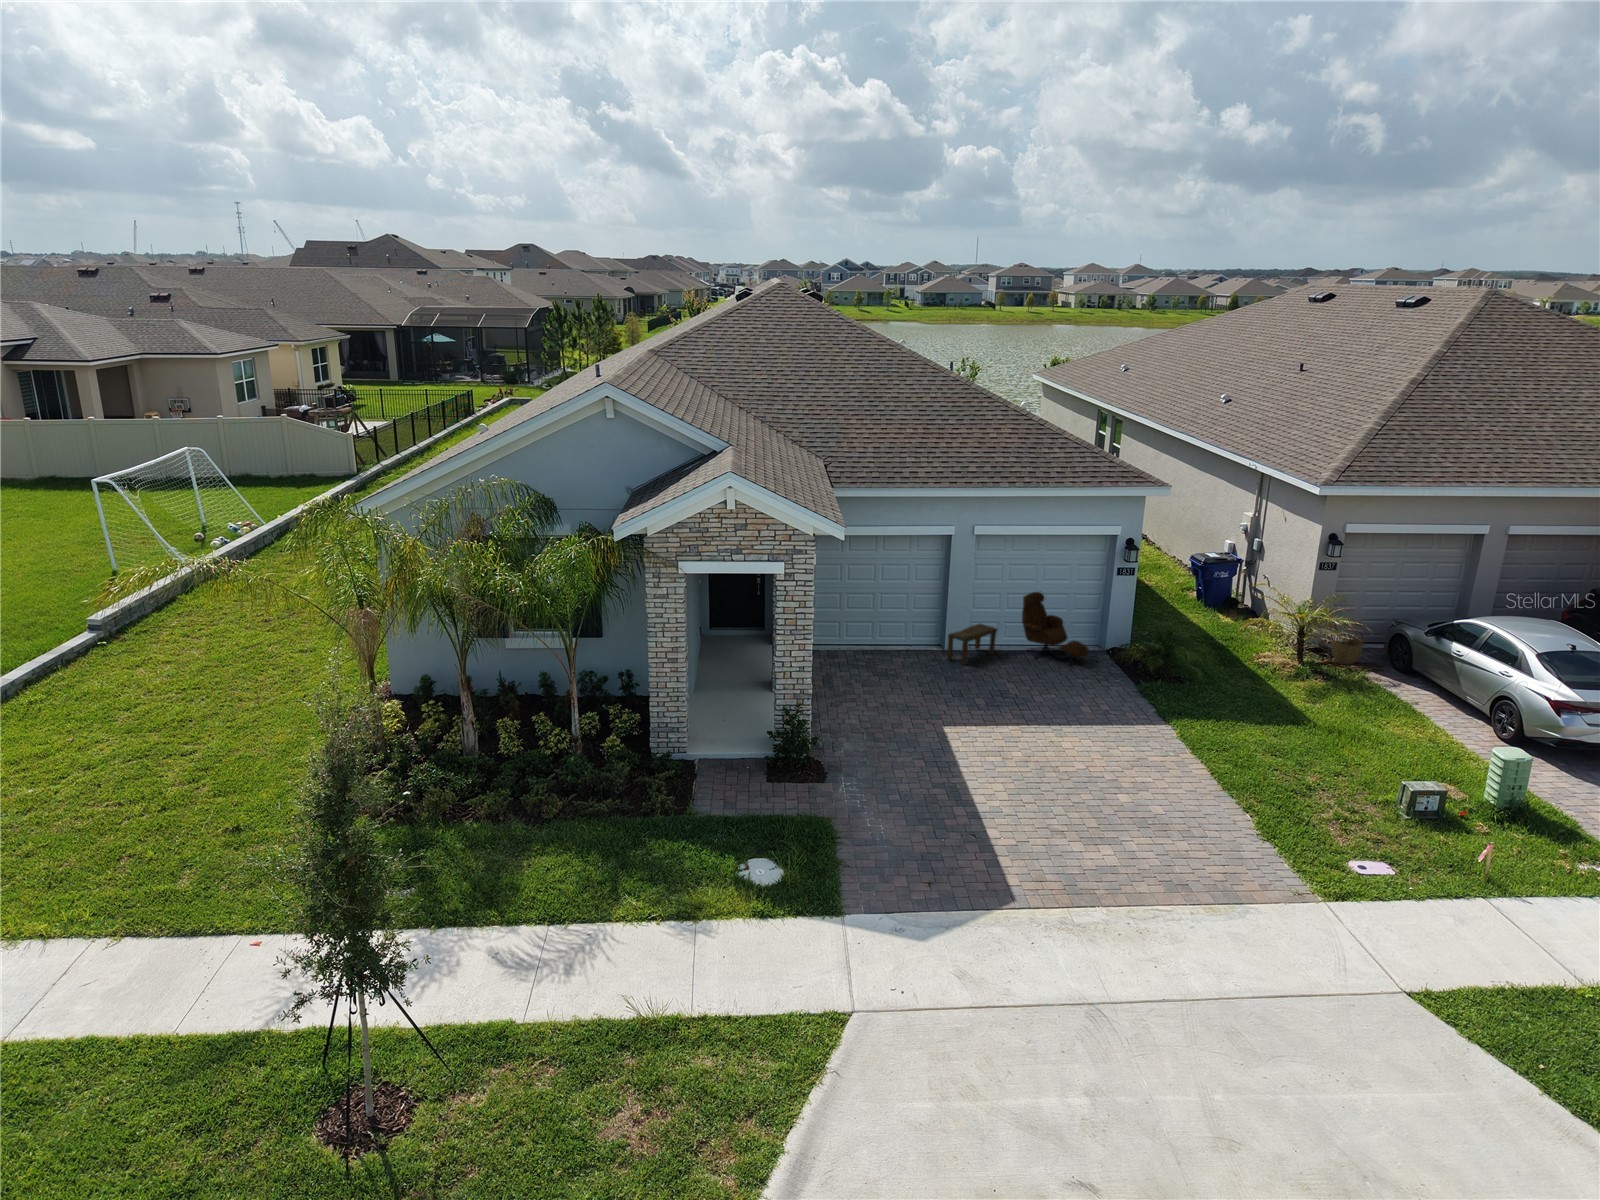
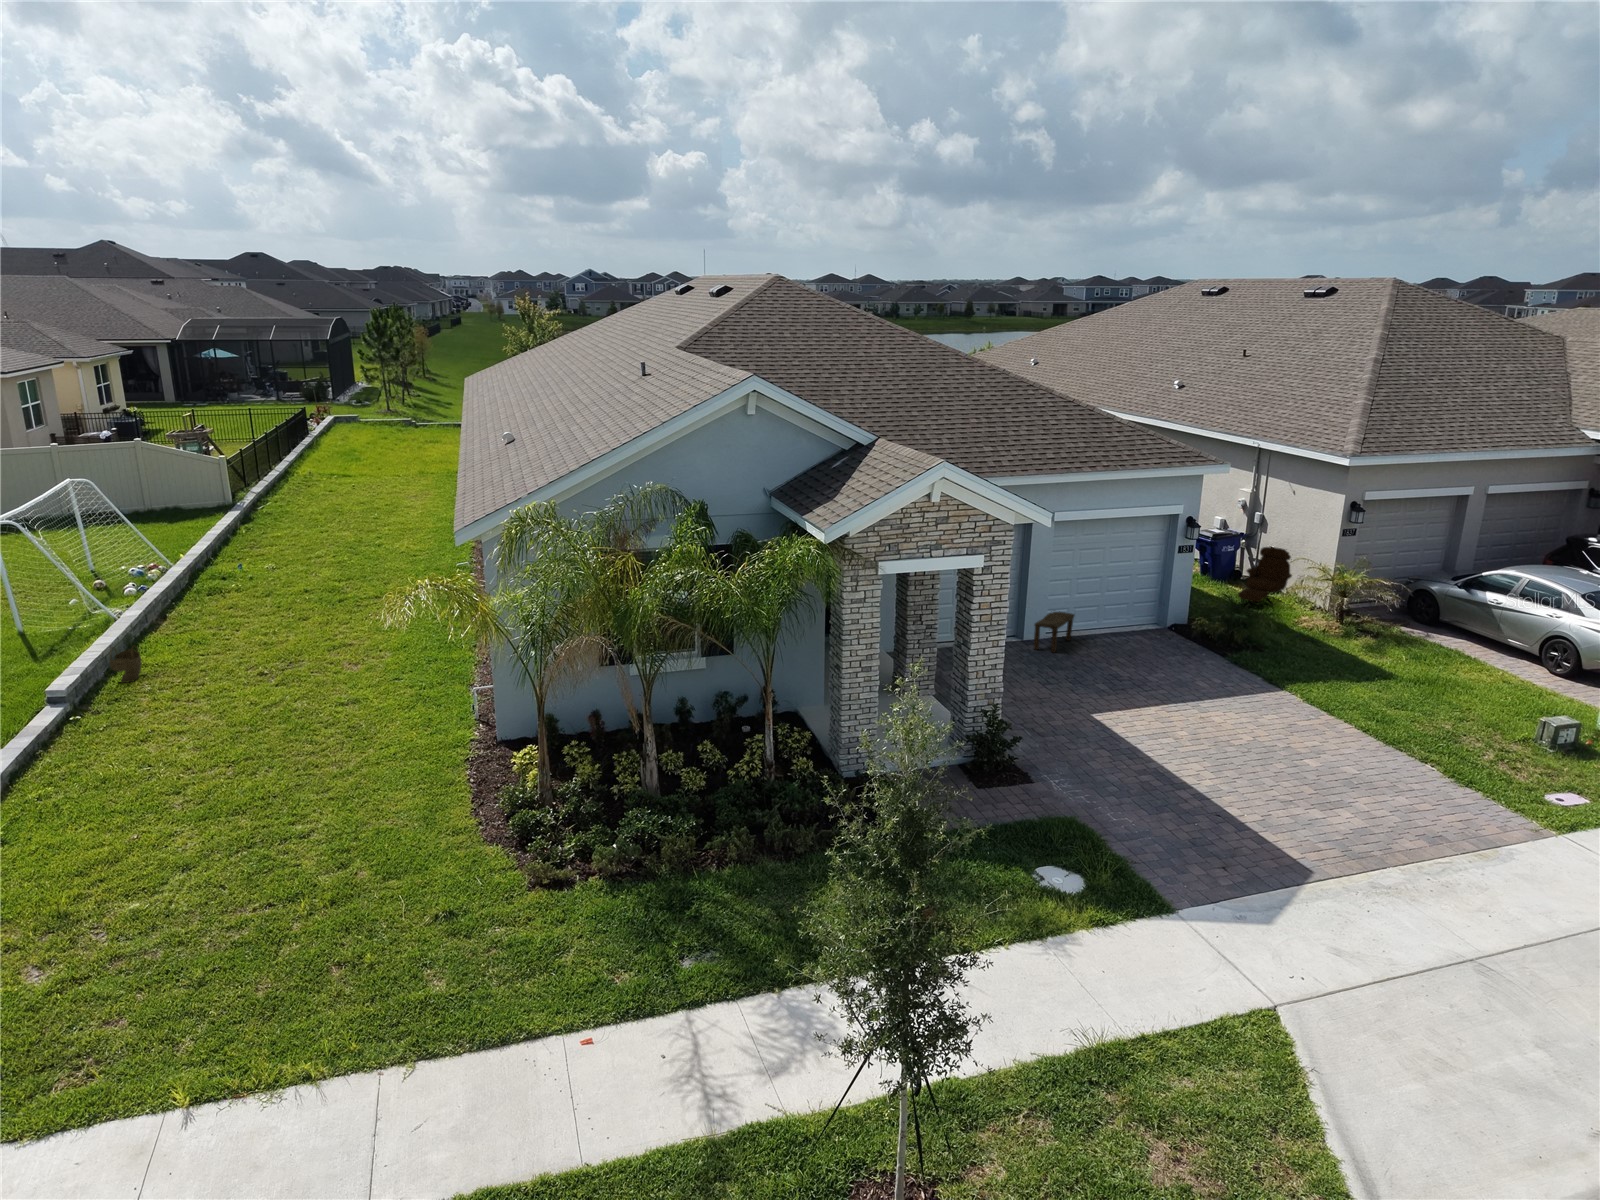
lounge chair: present [1022,592,1089,665] -> present [1238,547,1292,607]
woven basket: present [1331,637,1363,665] -> present [109,646,142,683]

